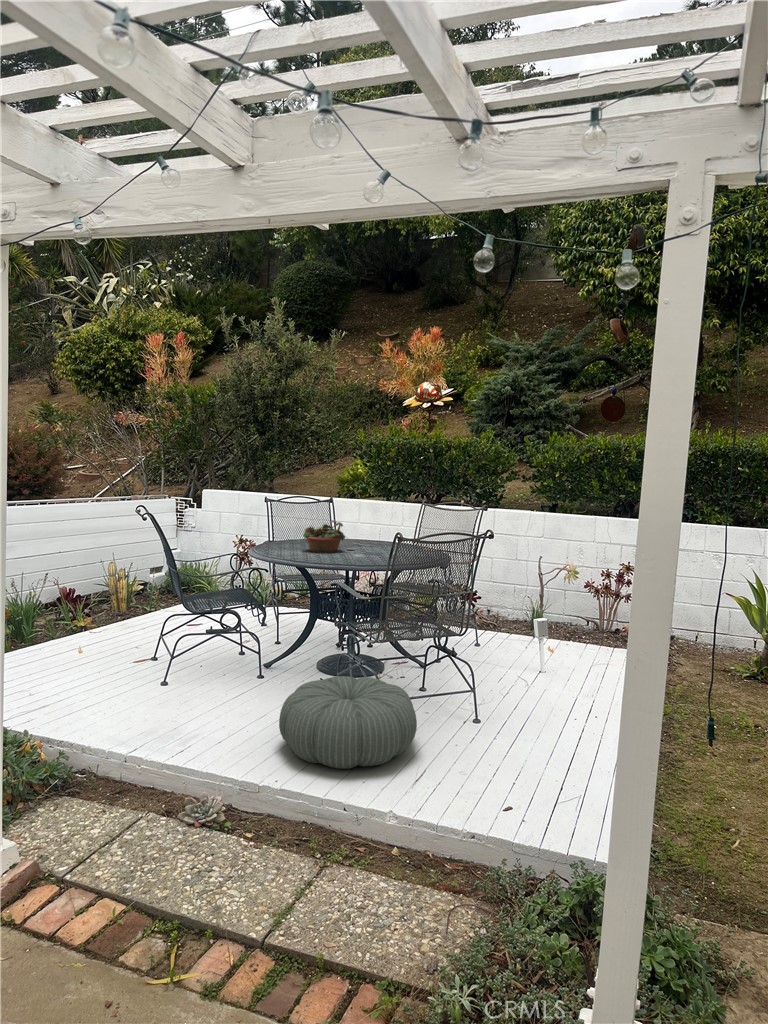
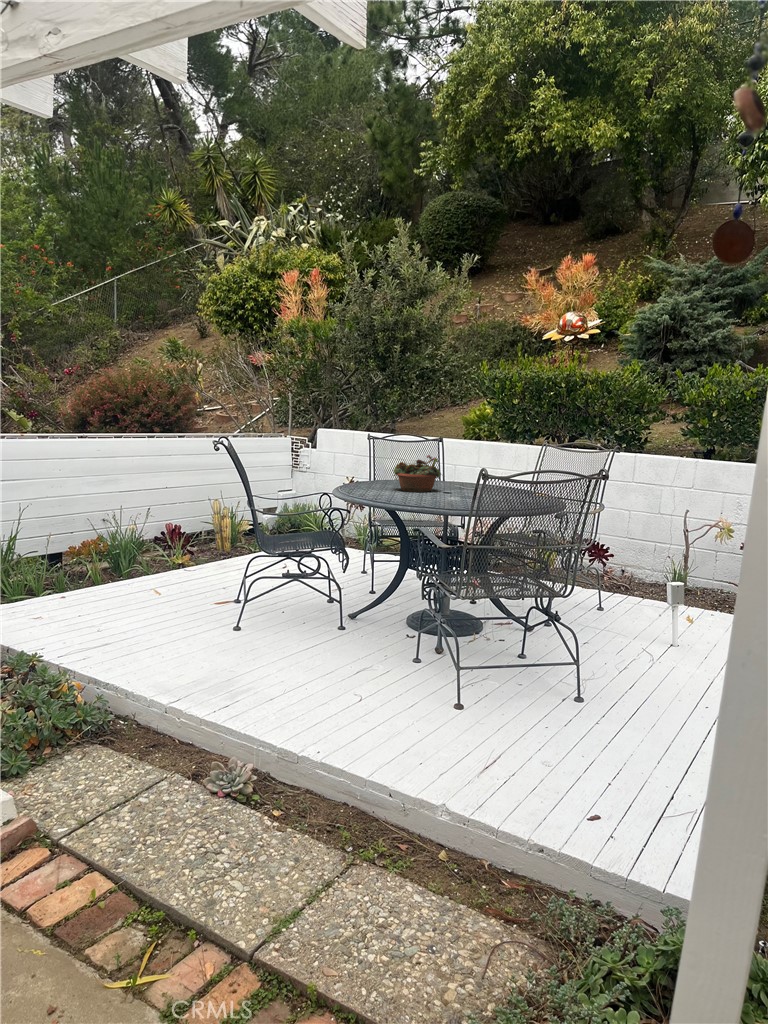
pouf: present [279,676,417,769] -> none [336,632,498,742]

